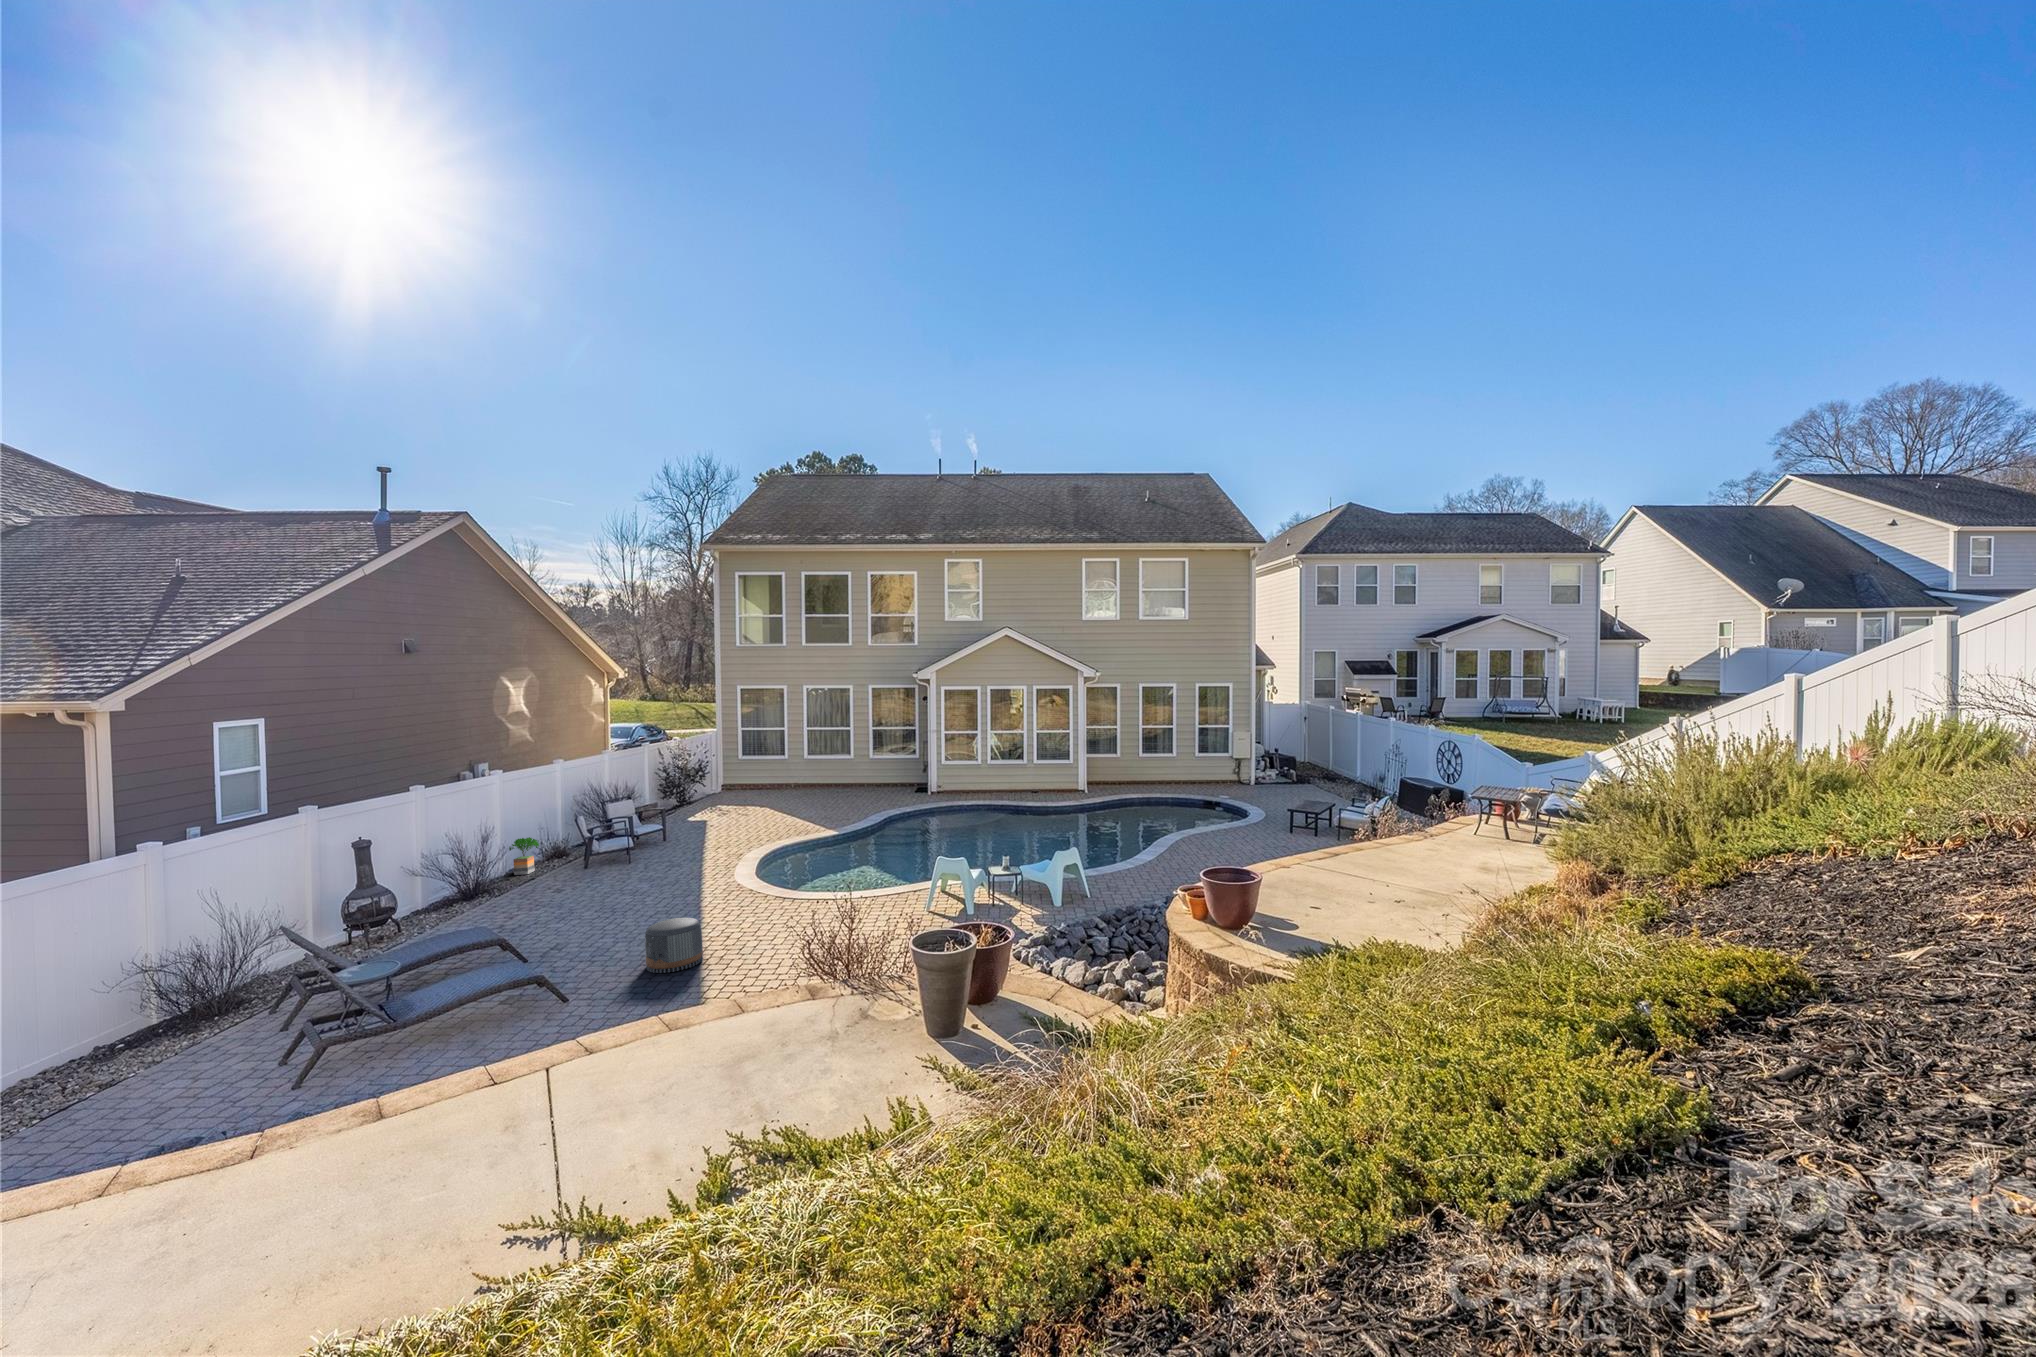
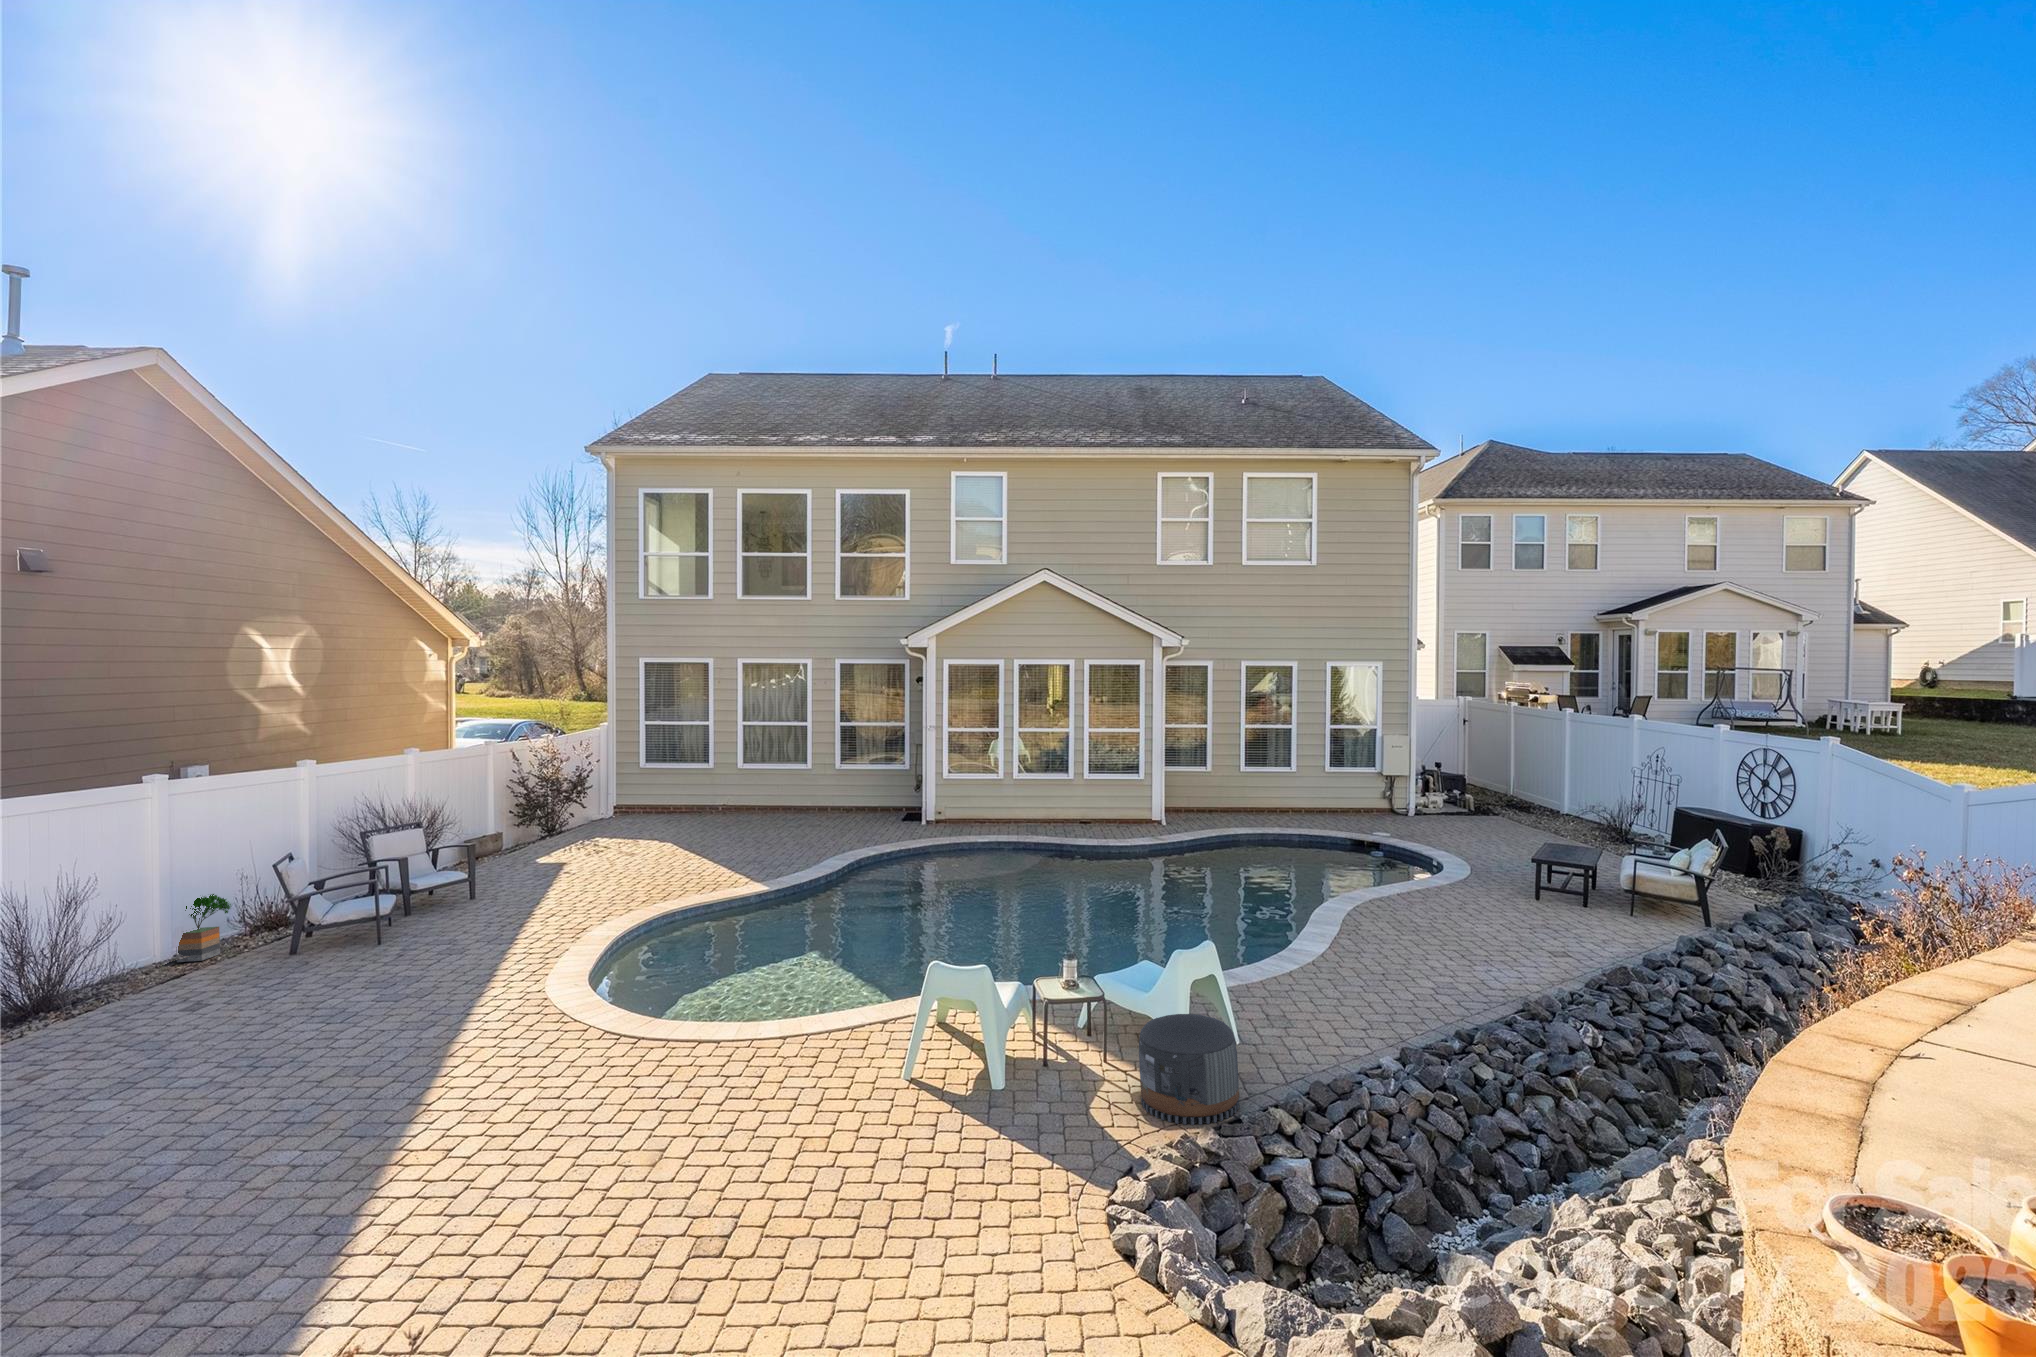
pouf: present [645,918,703,973] -> present [1139,1014,1239,1125]

